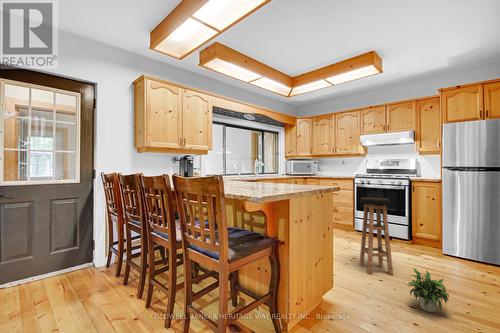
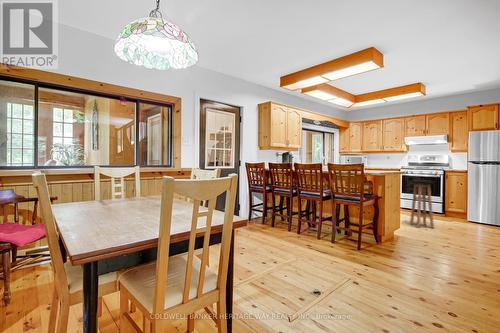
potted plant: present [408,268,449,312] -> none [445,219,470,241]

